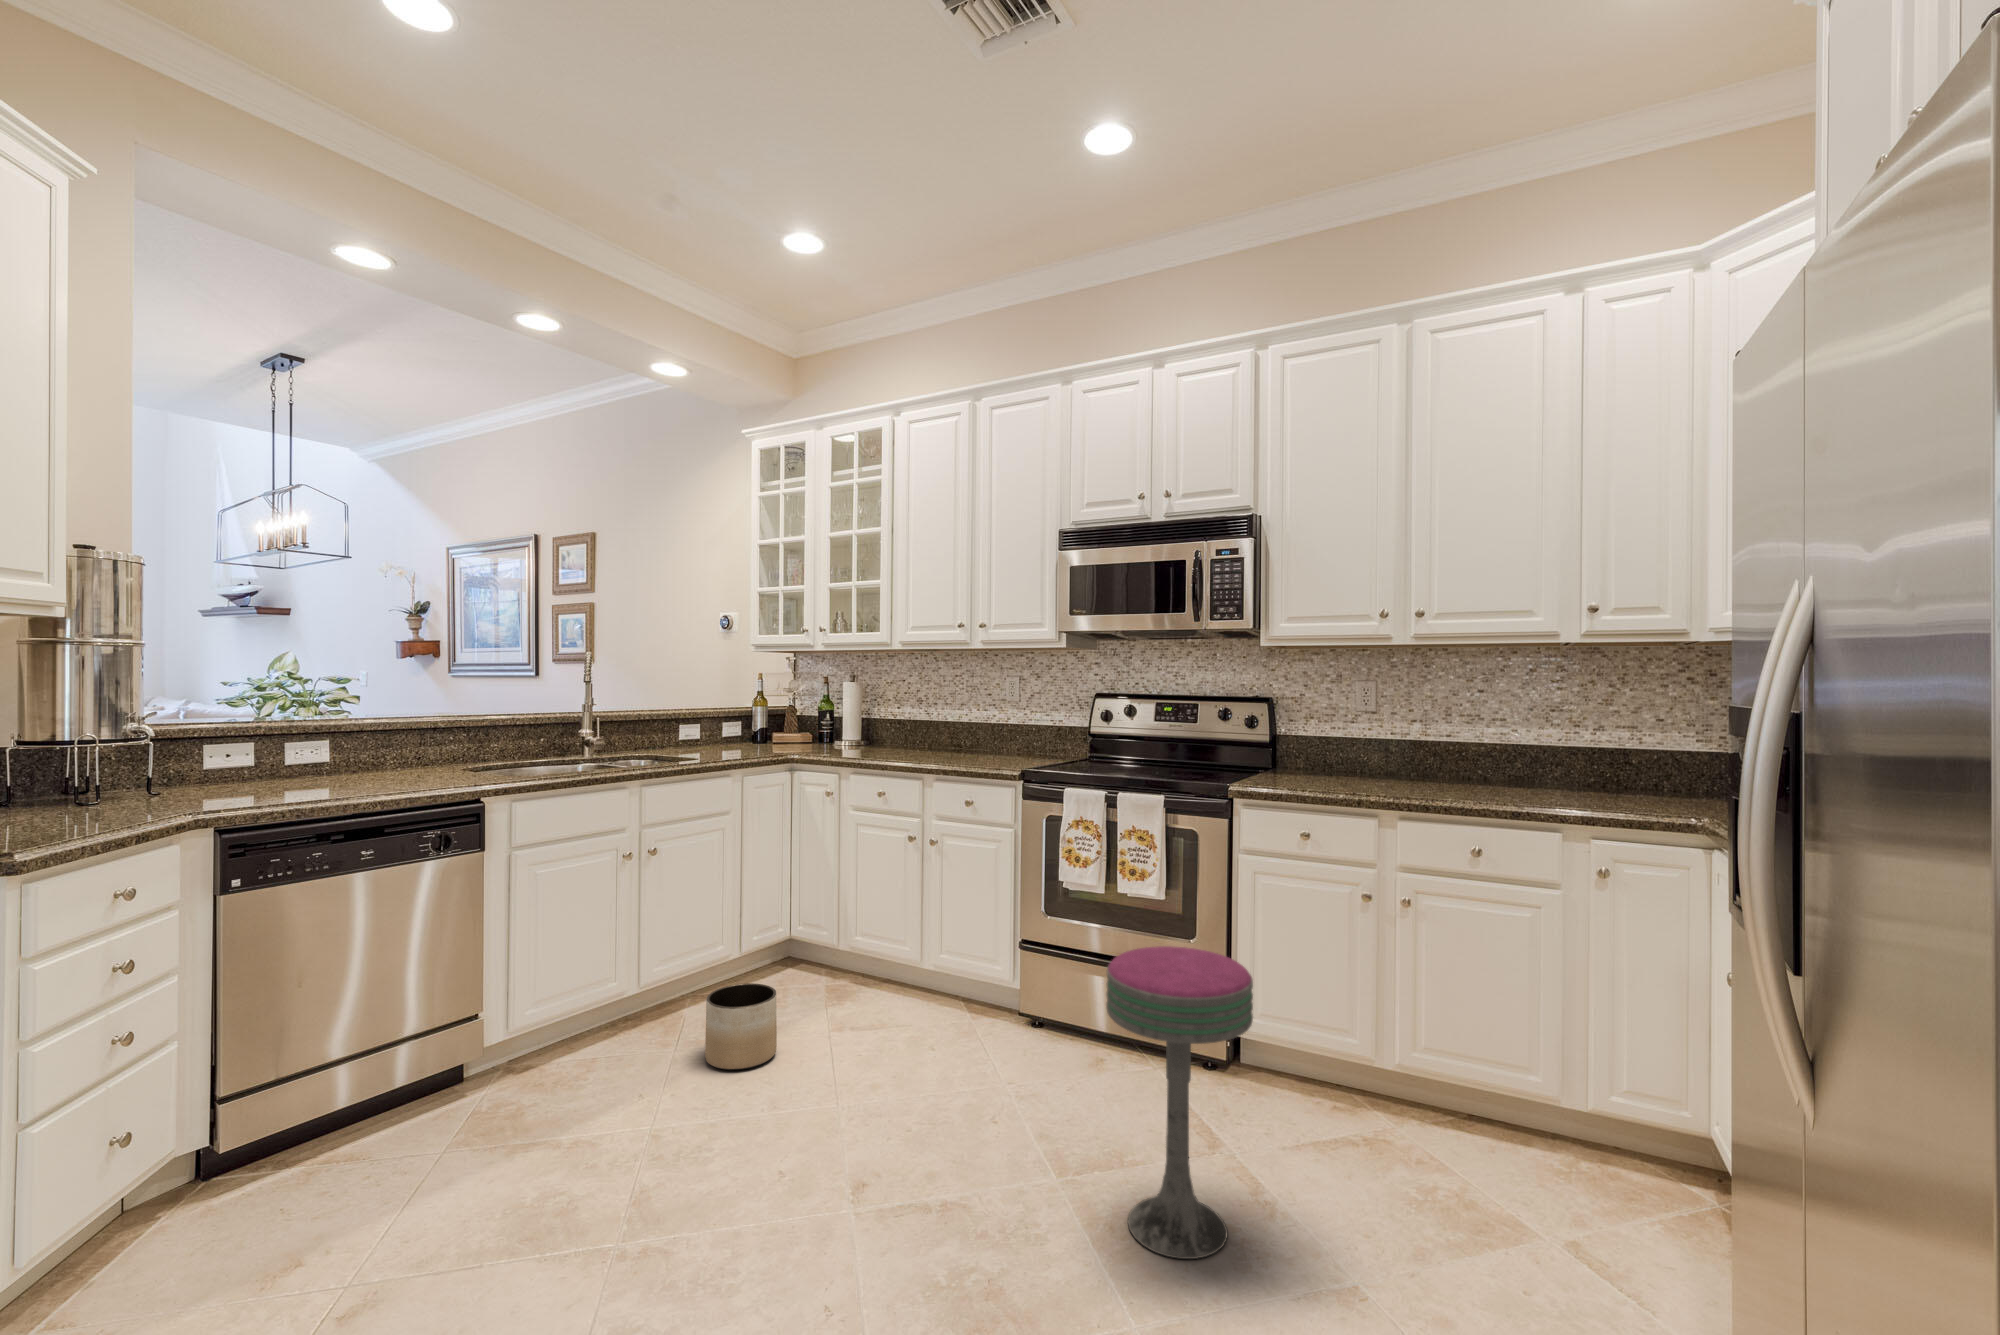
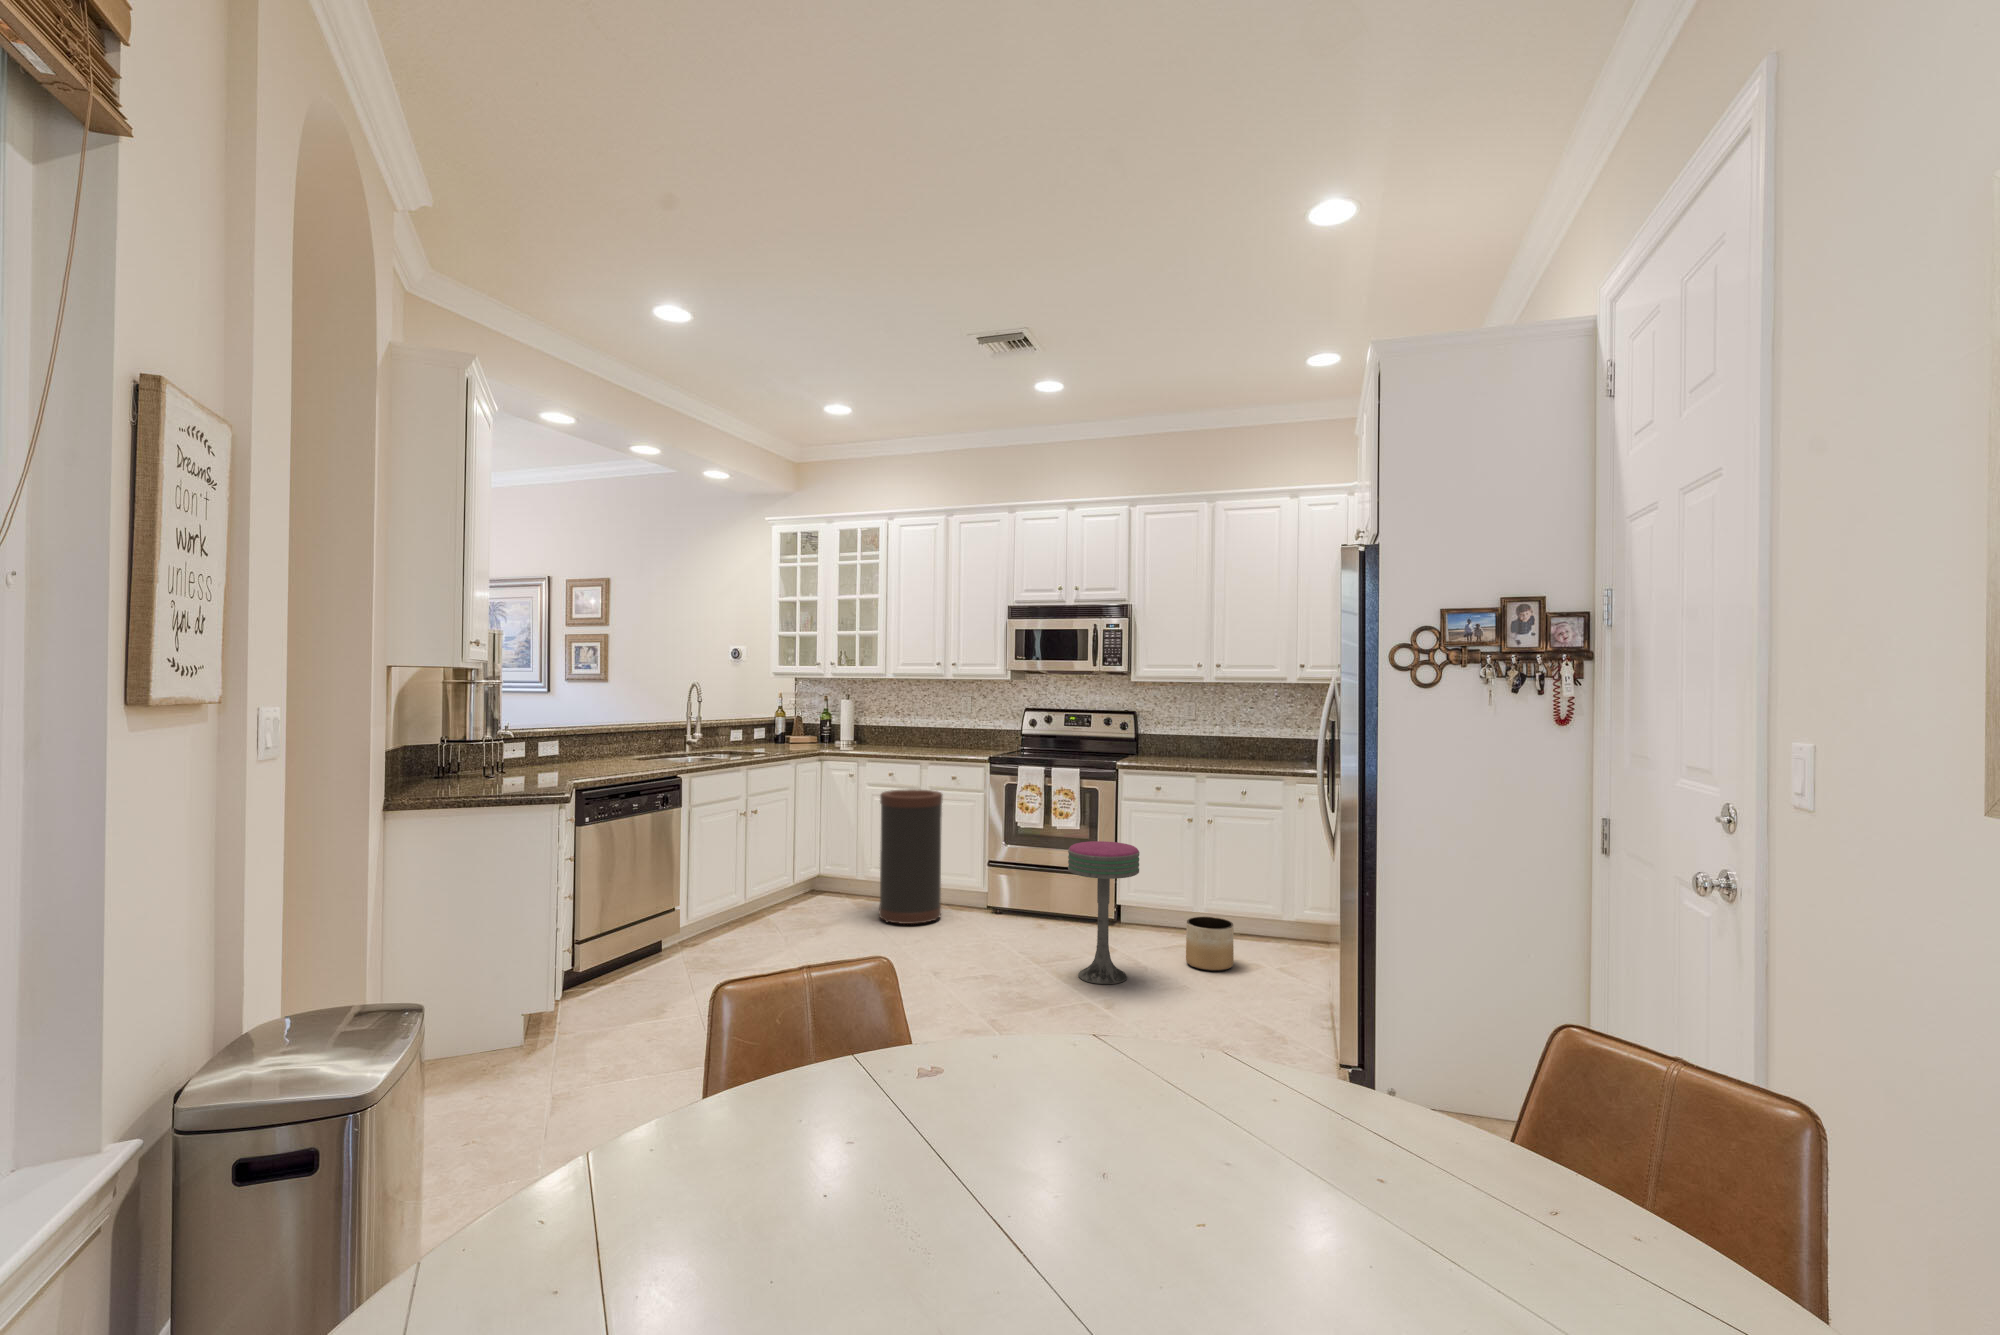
trash can: none [846,819,946,1041] -> present [879,789,943,924]
planter: present [705,983,777,1070] -> present [1186,917,1234,971]

